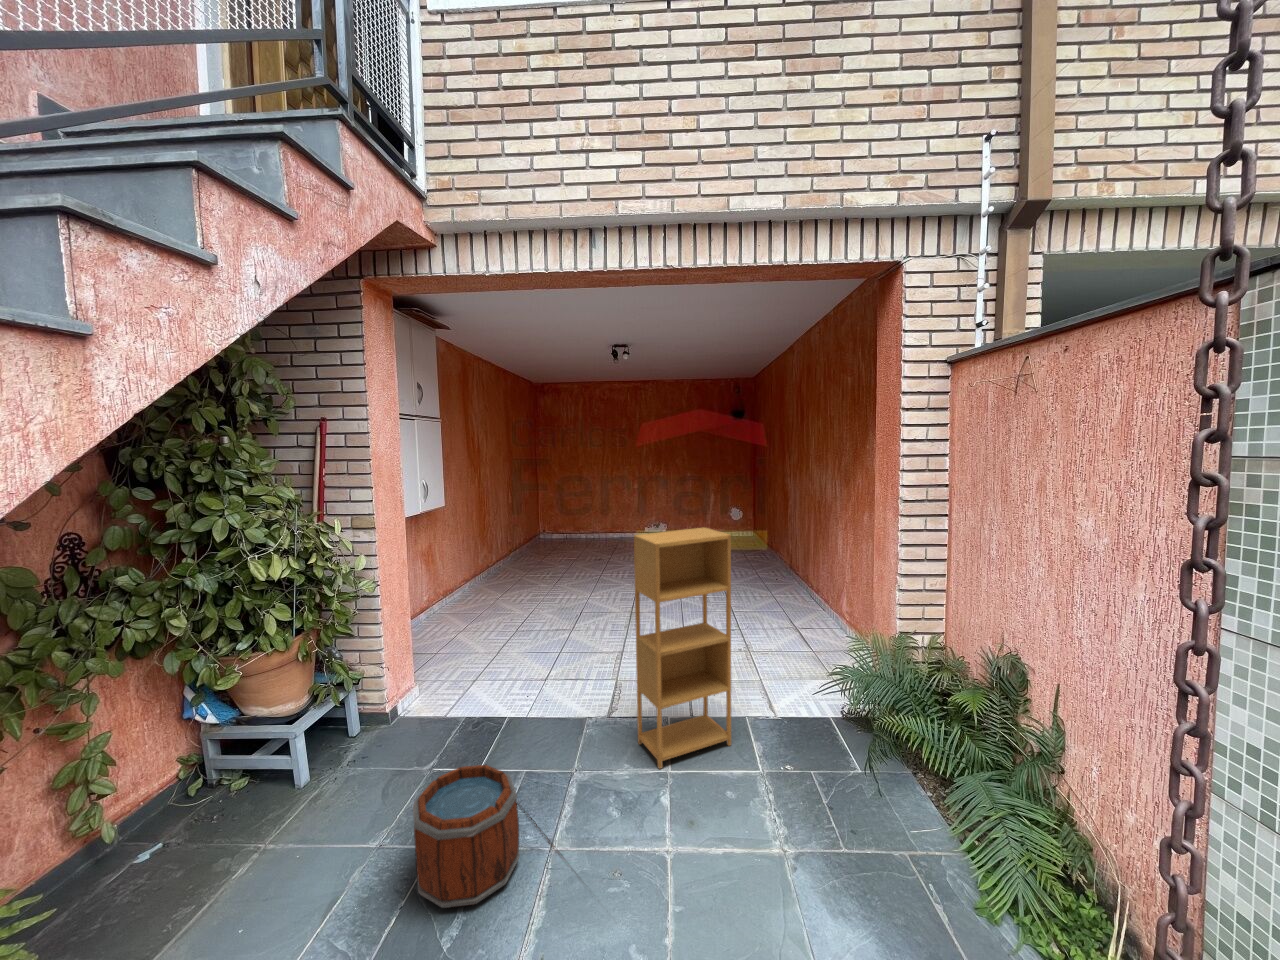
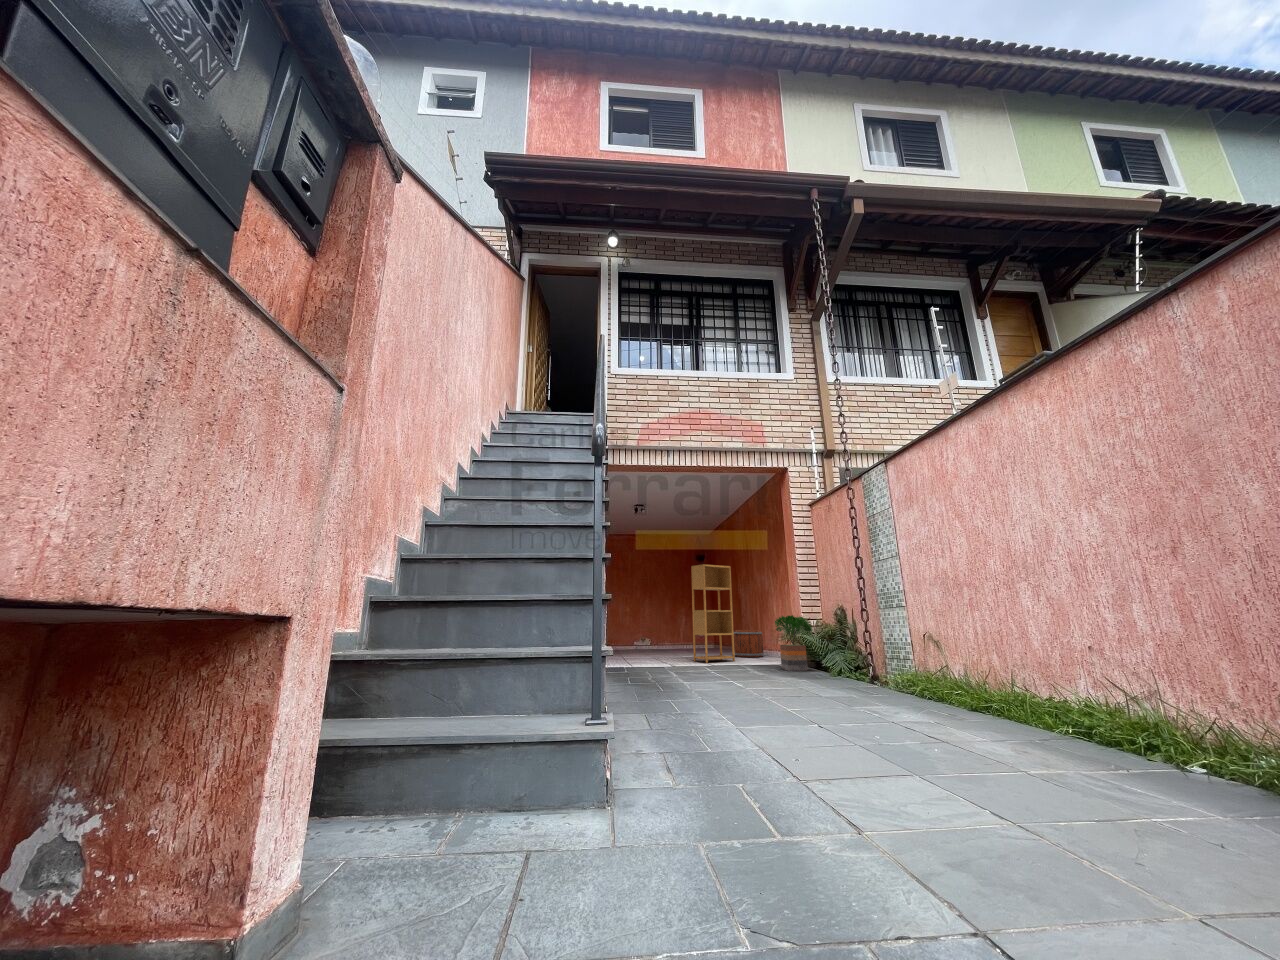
potted tree: none [826,719,950,893] -> present [775,615,812,671]
bucket: present [413,765,520,908] -> present [734,630,764,657]

